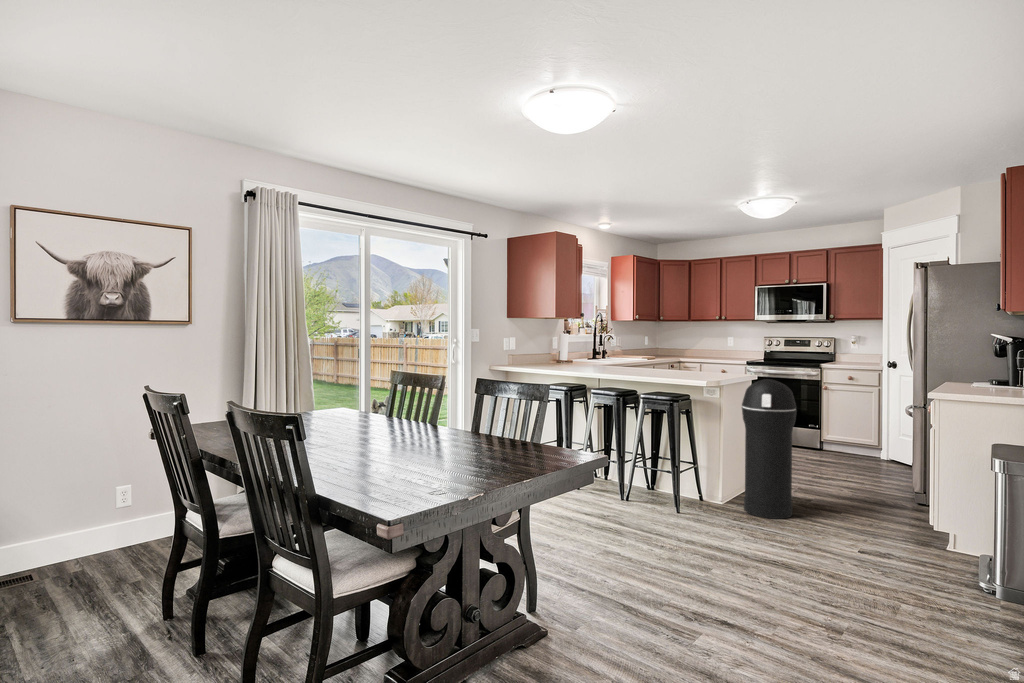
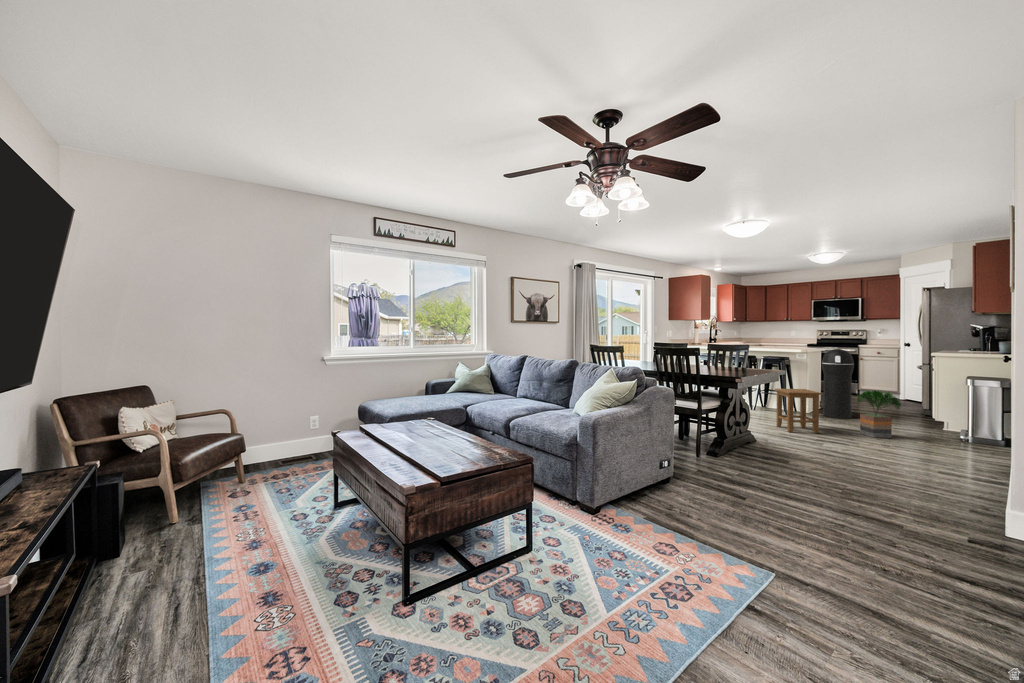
stool: none [630,473,712,580] -> present [775,389,821,433]
potted tree: none [782,478,874,592] -> present [856,390,901,438]

